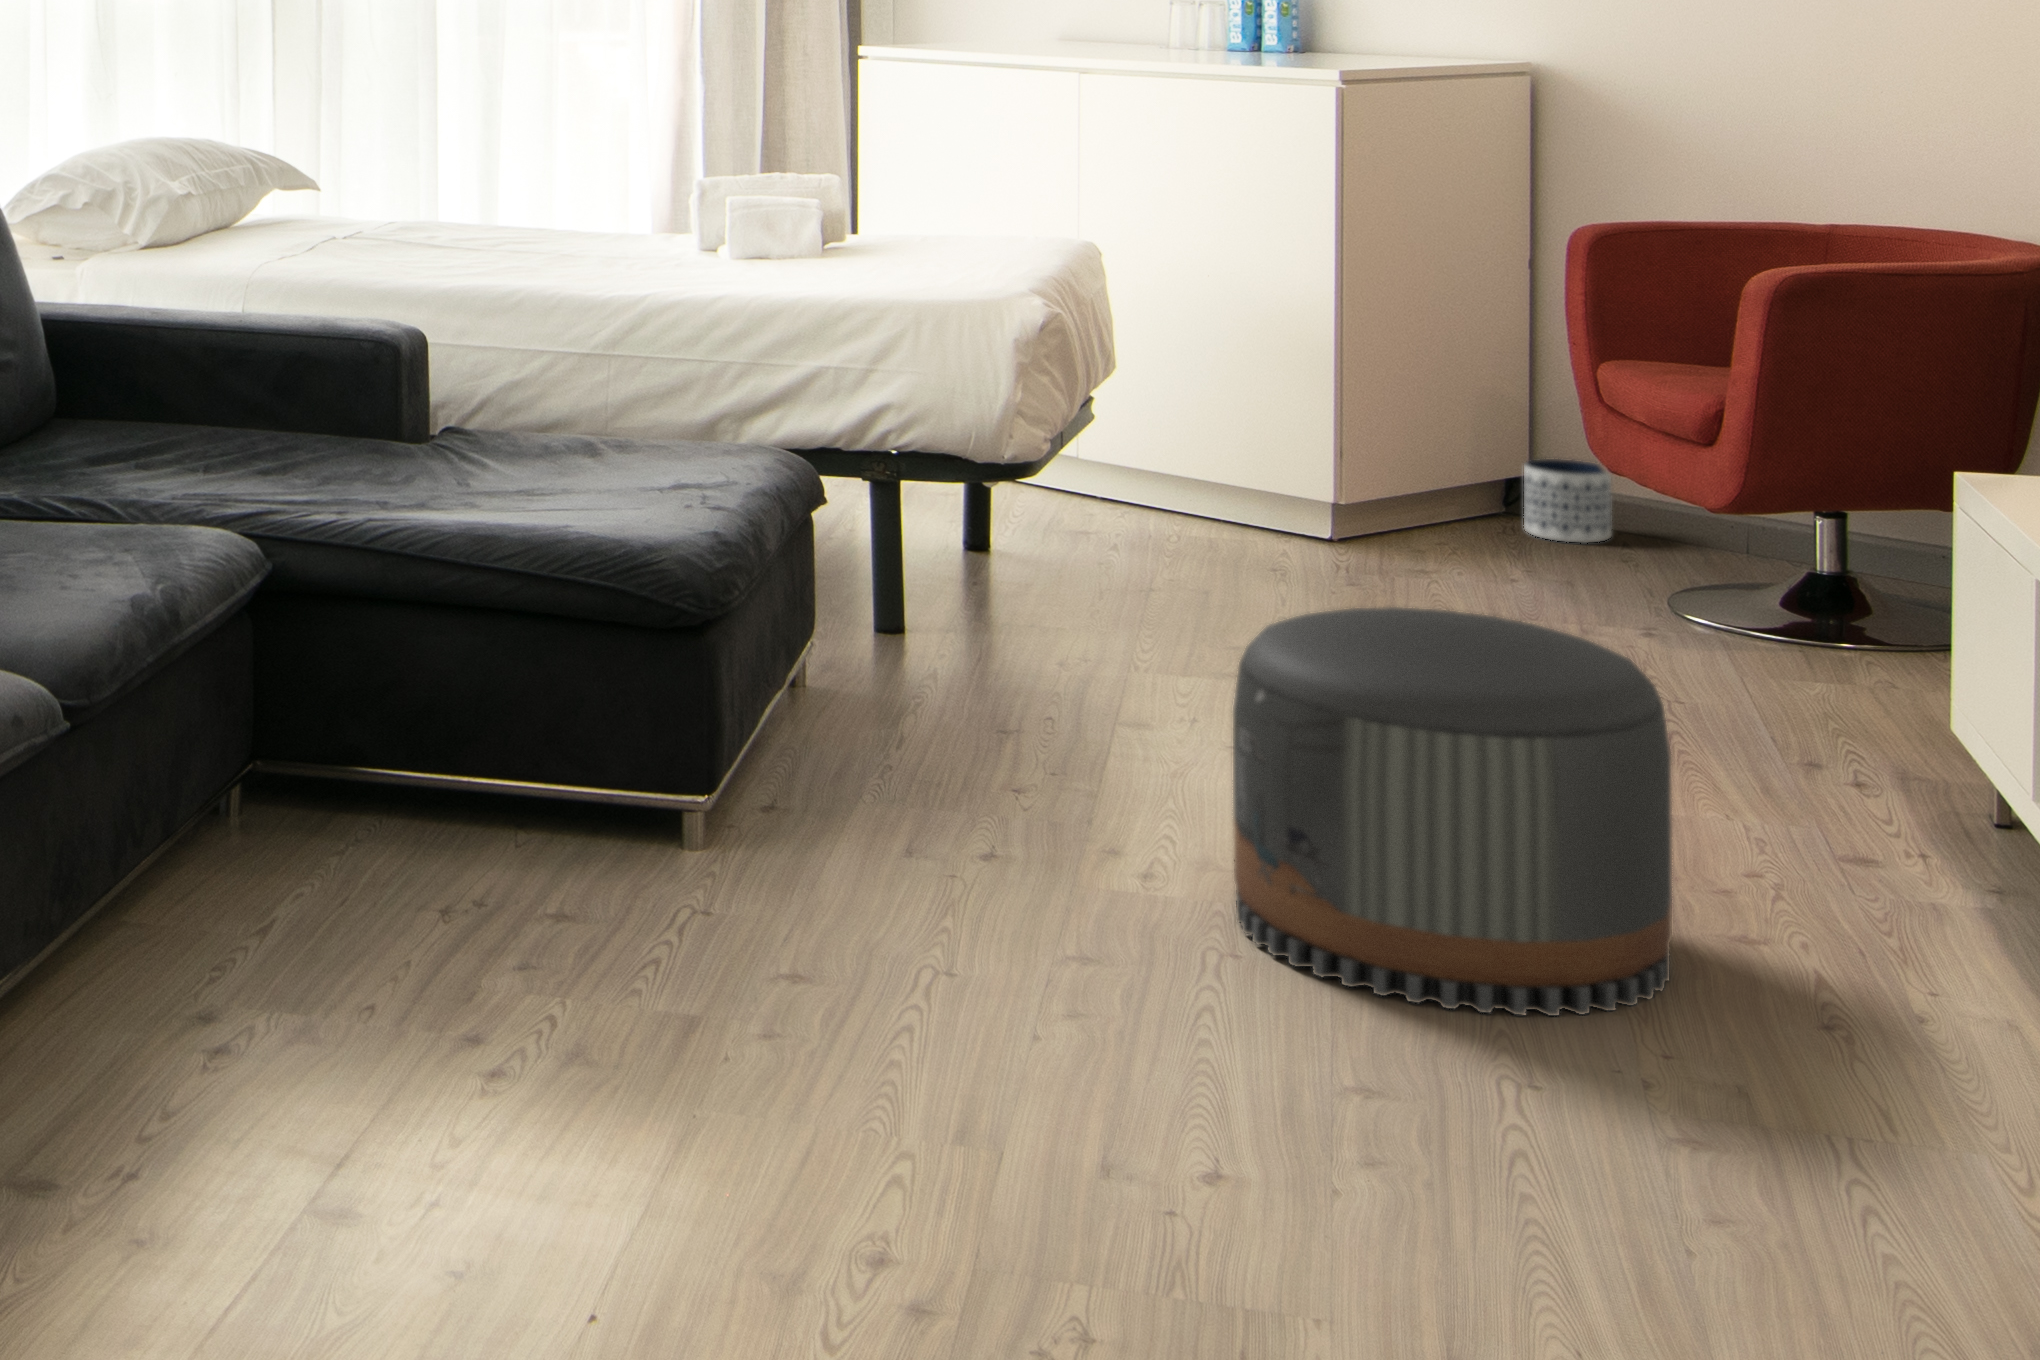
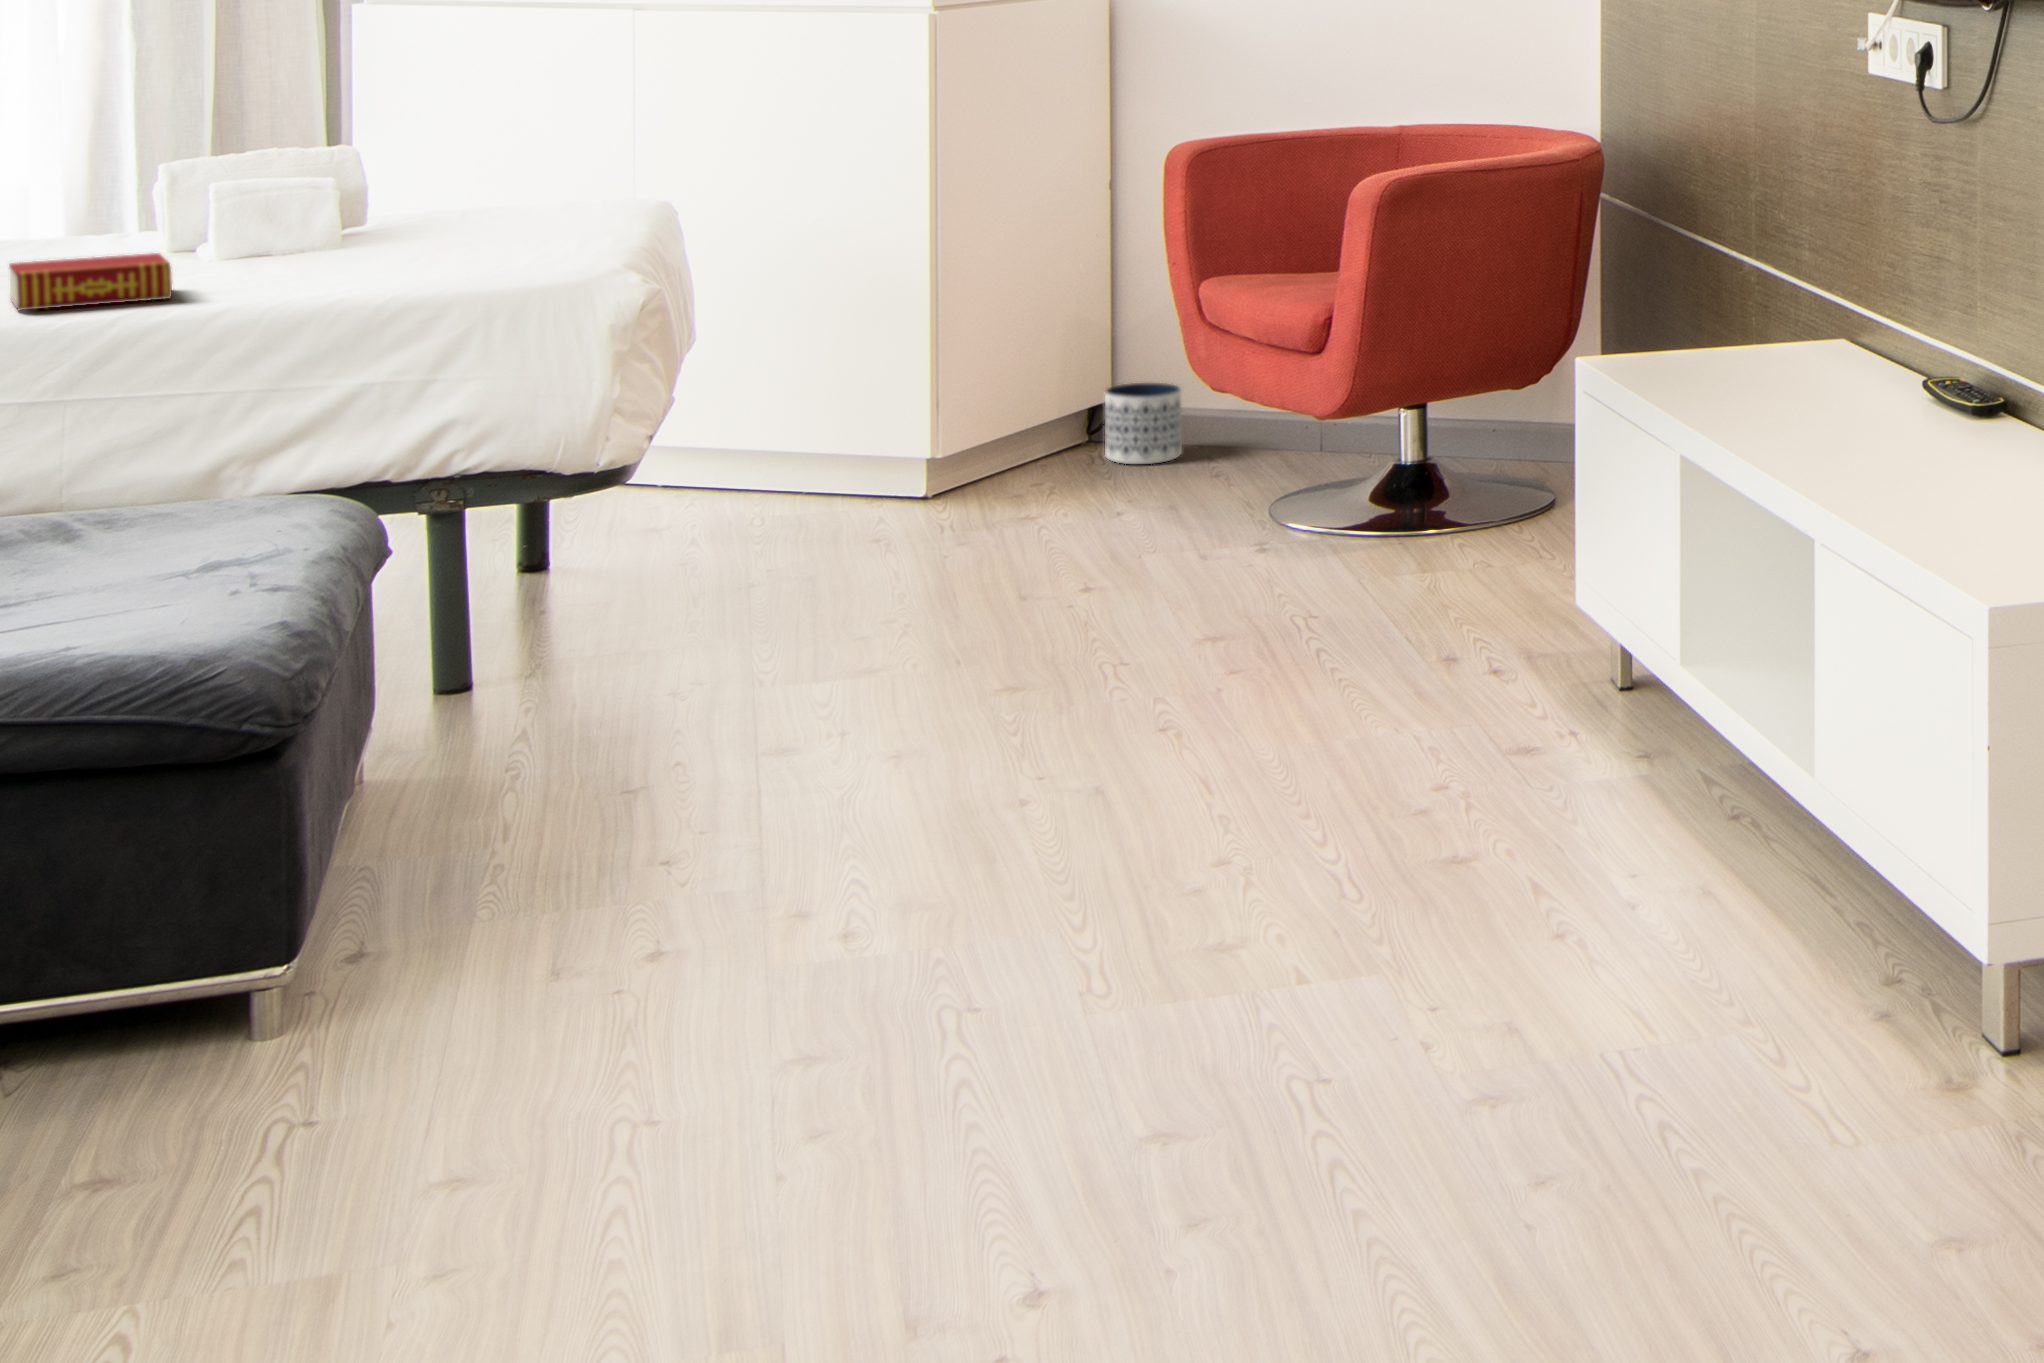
book: none [547,253,647,288] -> present [9,253,172,311]
pouf: present [1233,607,1672,1016] -> none [1044,567,1477,1023]

